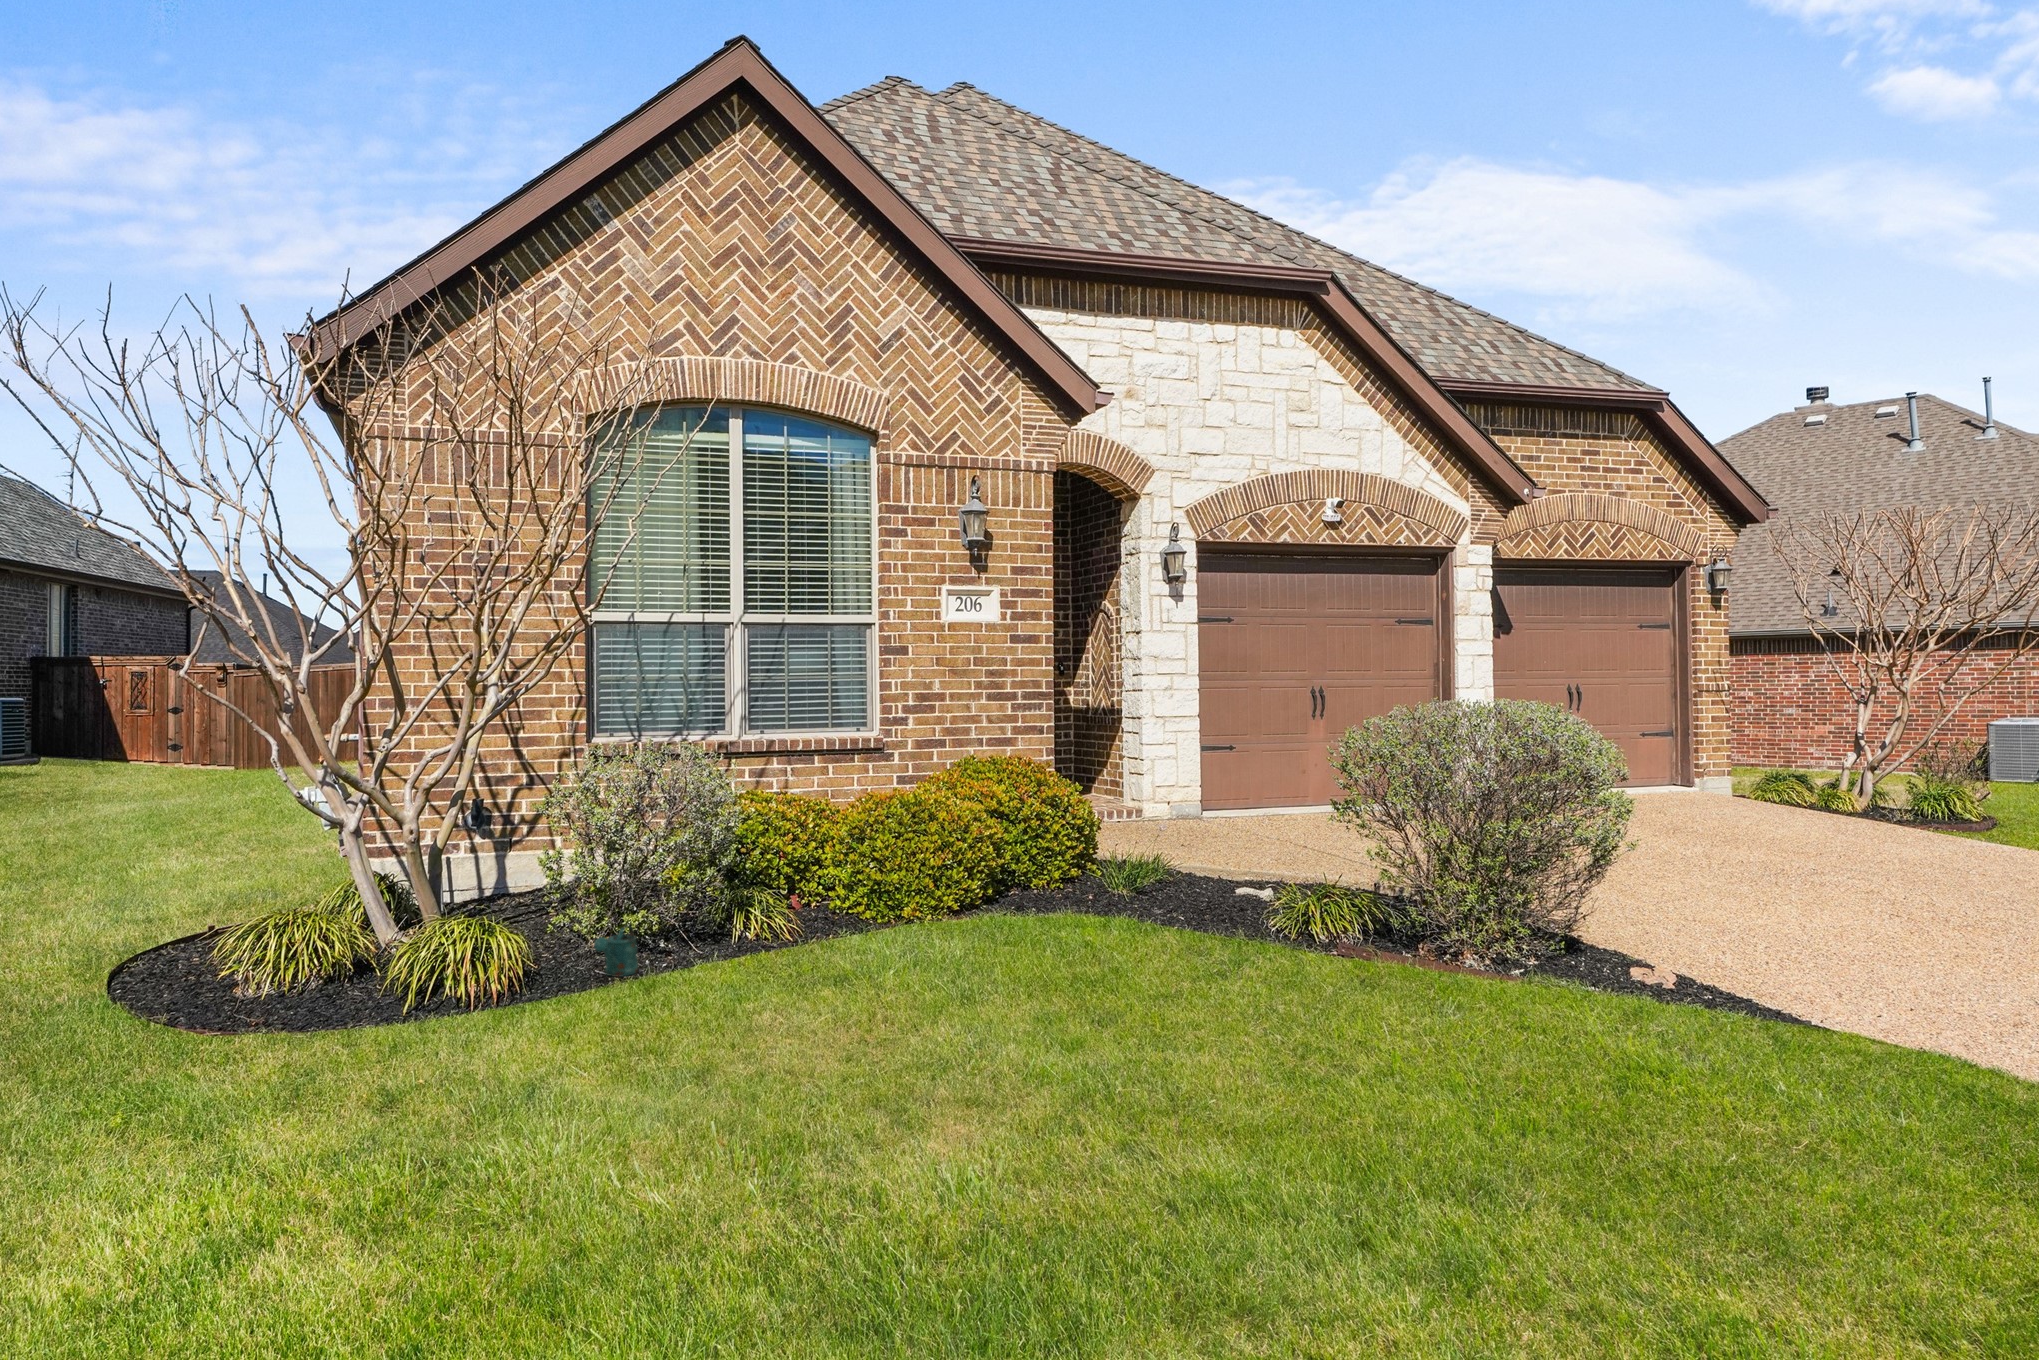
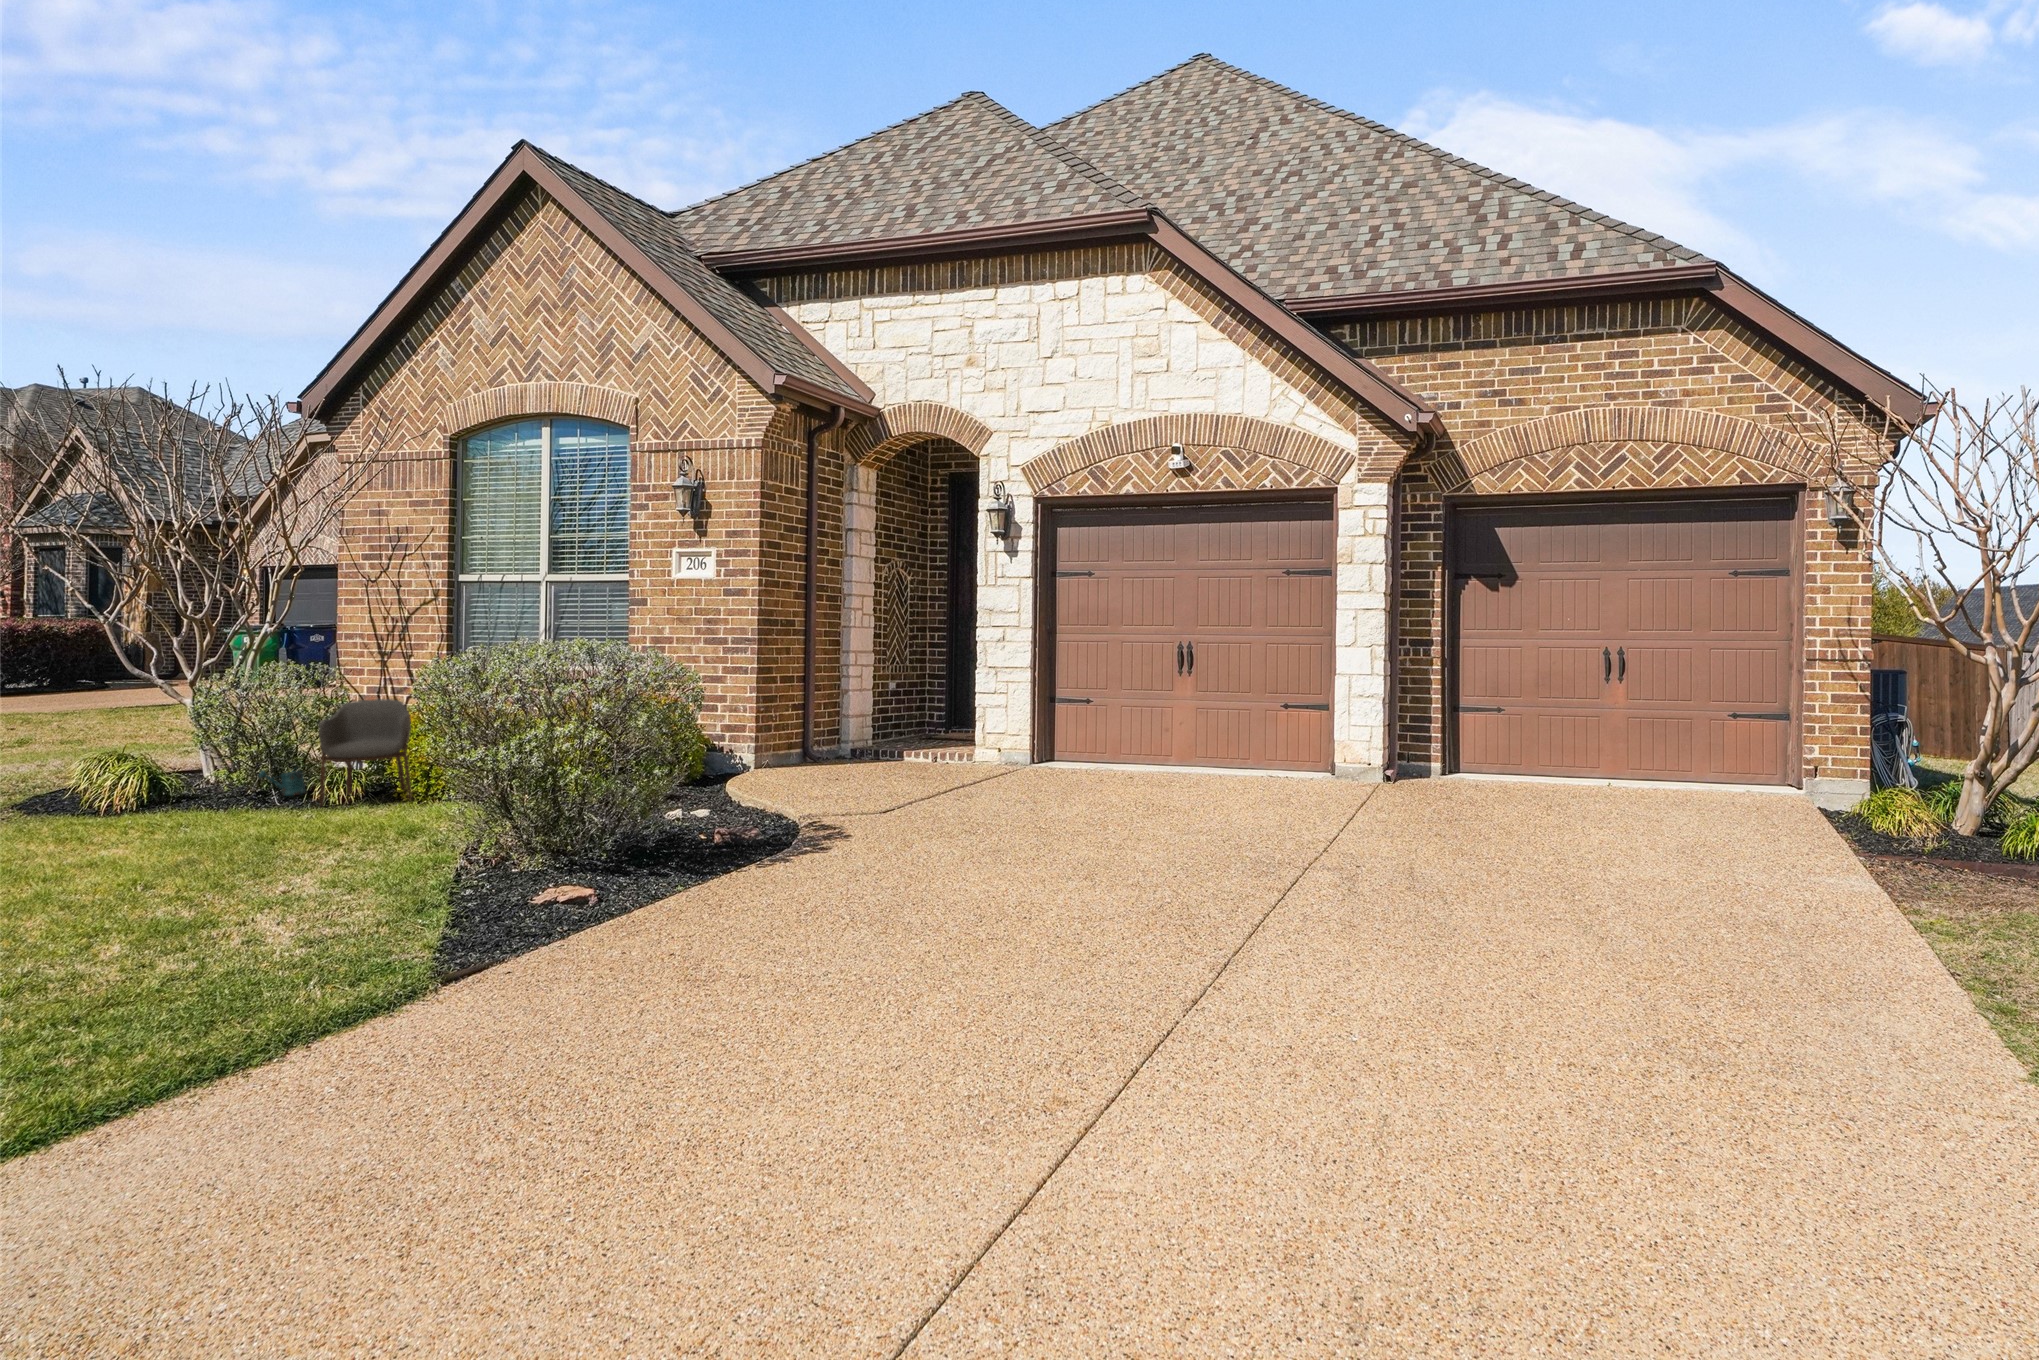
armchair: none [710,805,850,976] -> present [319,699,412,807]

